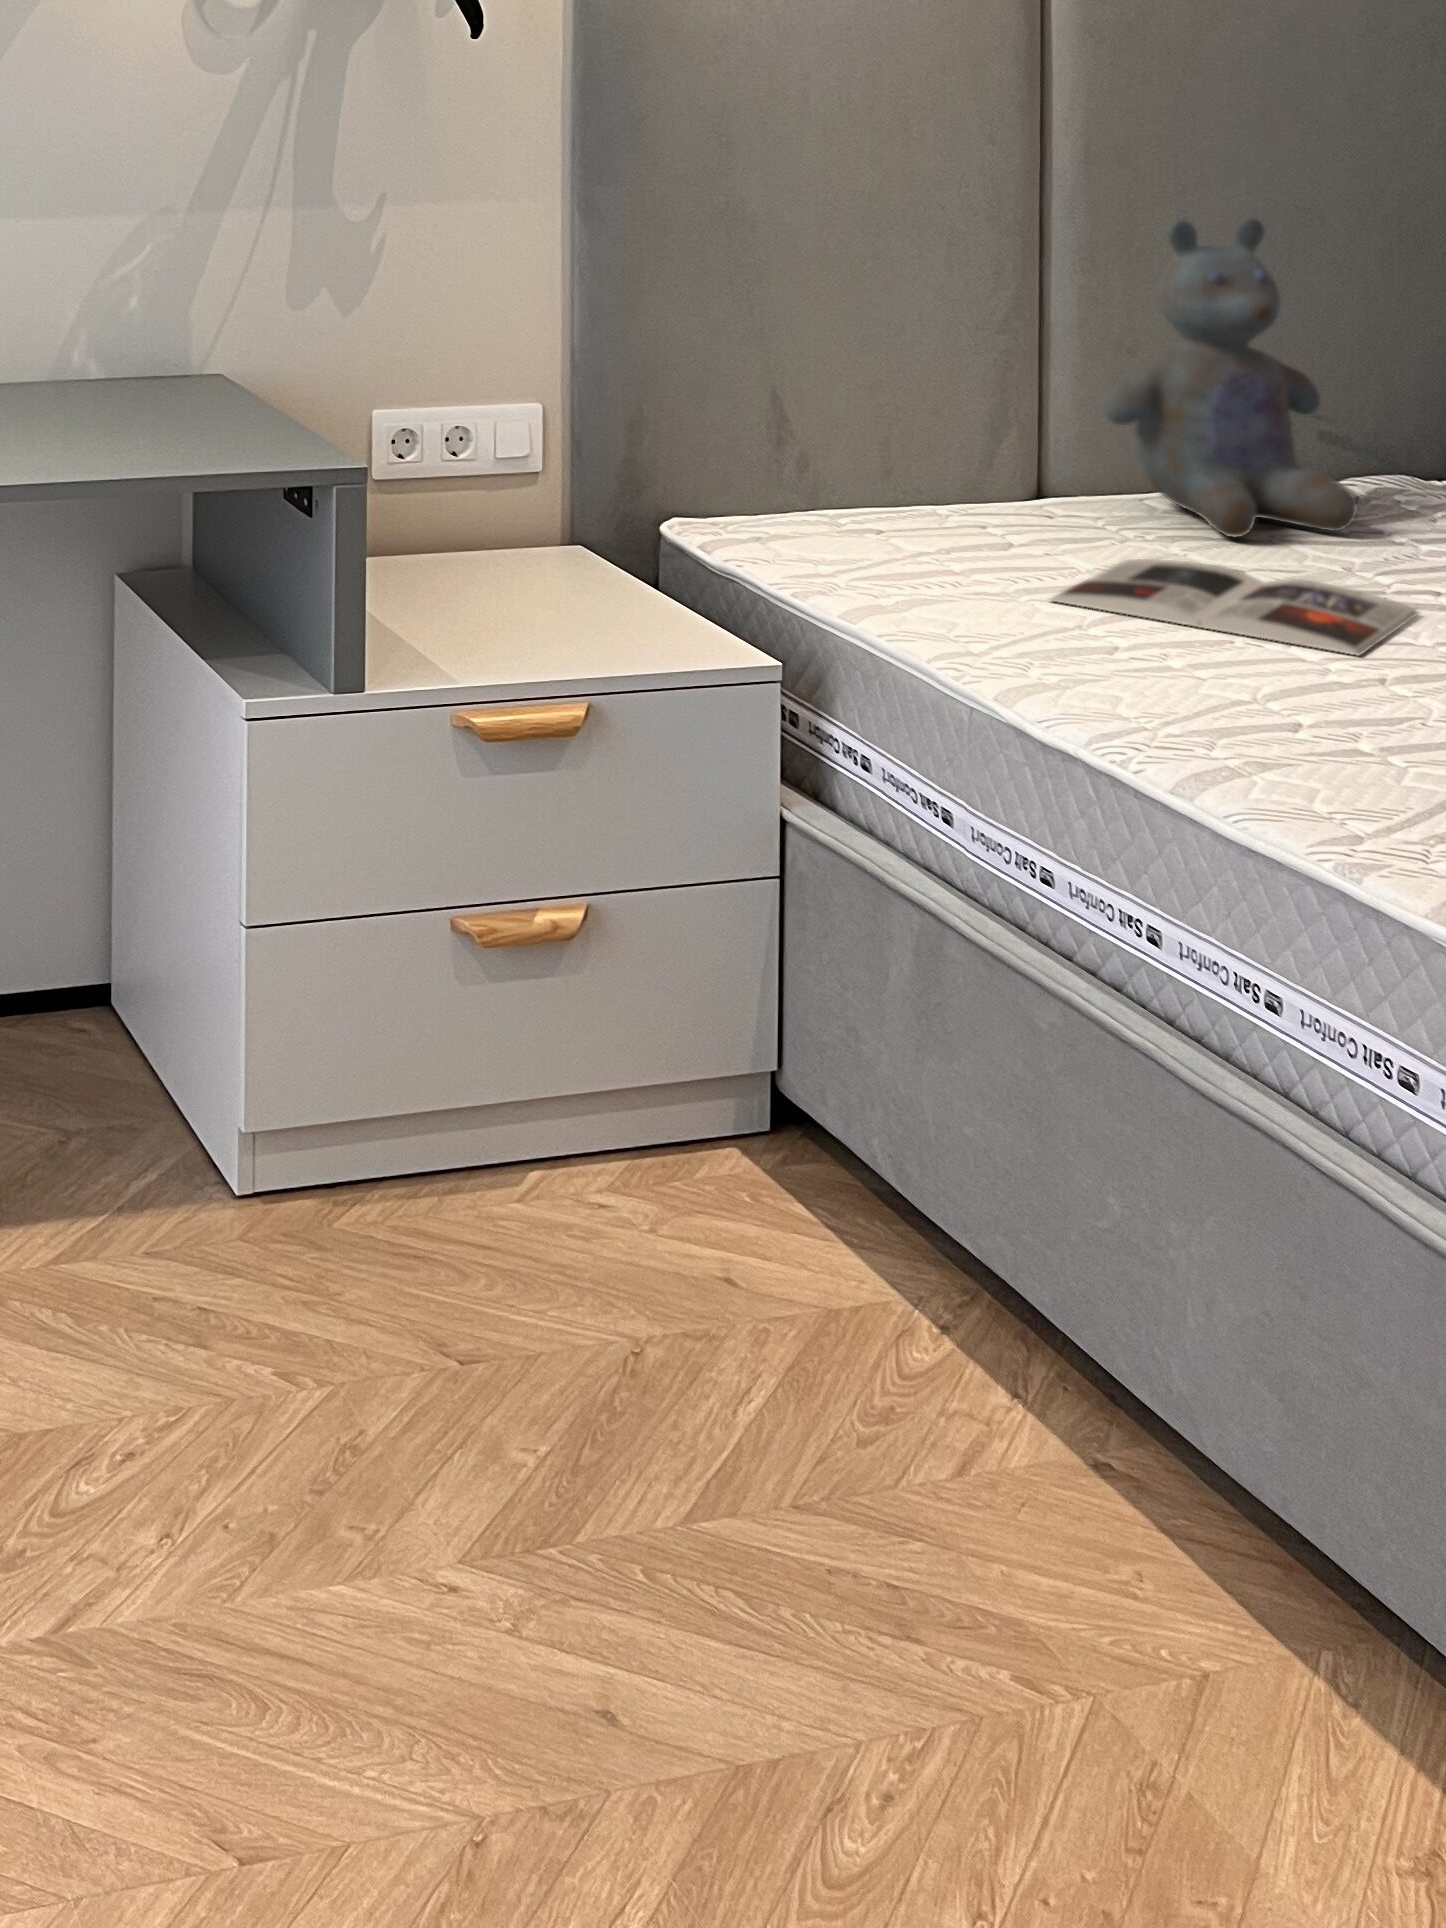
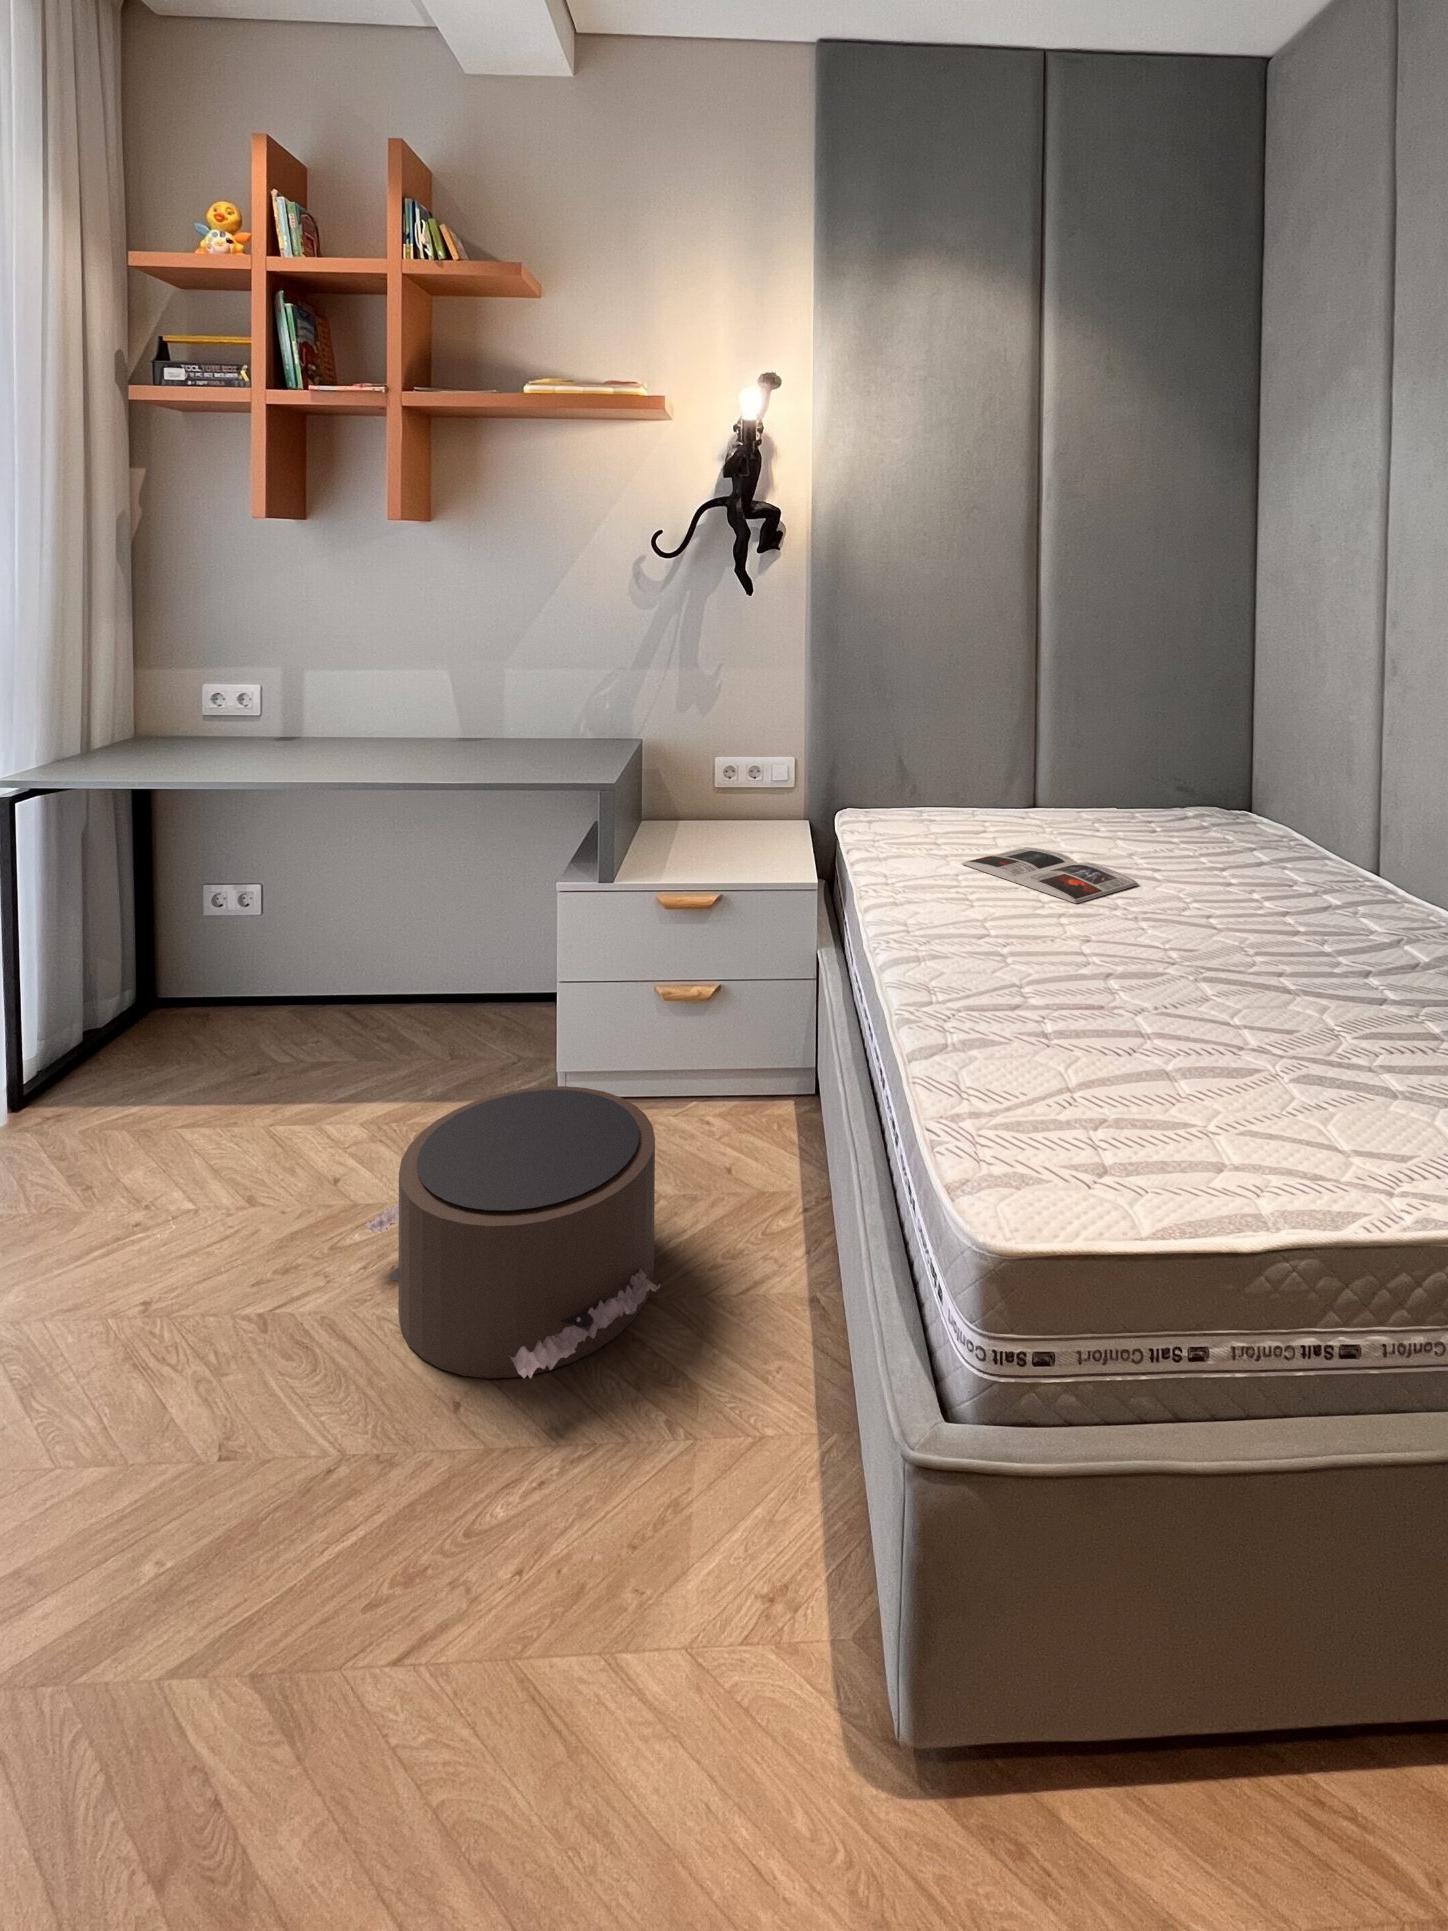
stuffed bear: present [1104,218,1357,537] -> none [1052,688,1168,841]
pouf: none [164,1123,866,1680] -> present [365,1086,661,1379]

